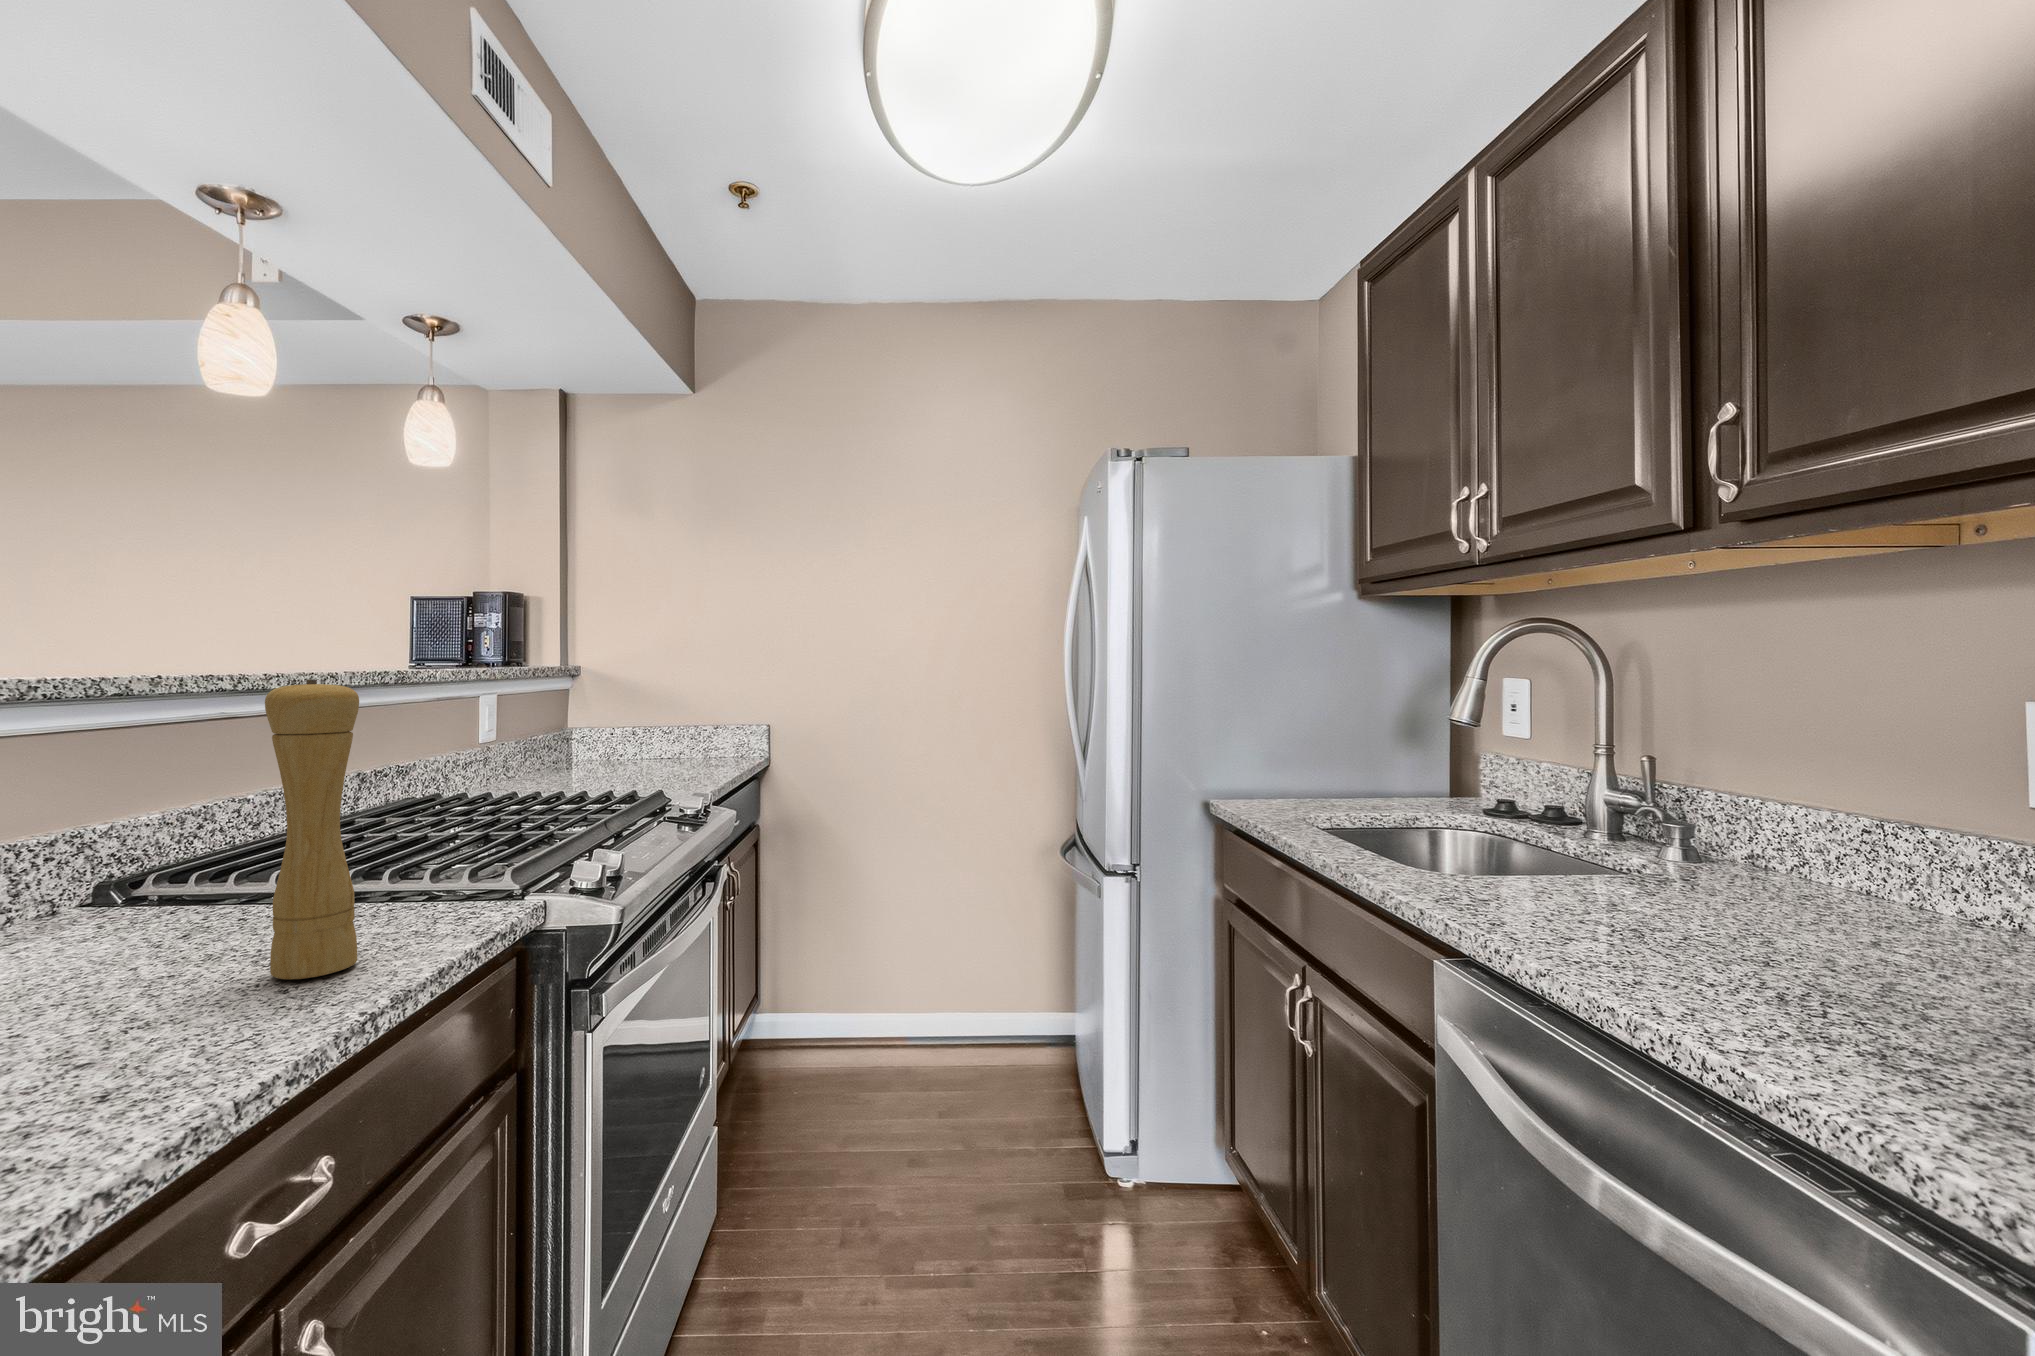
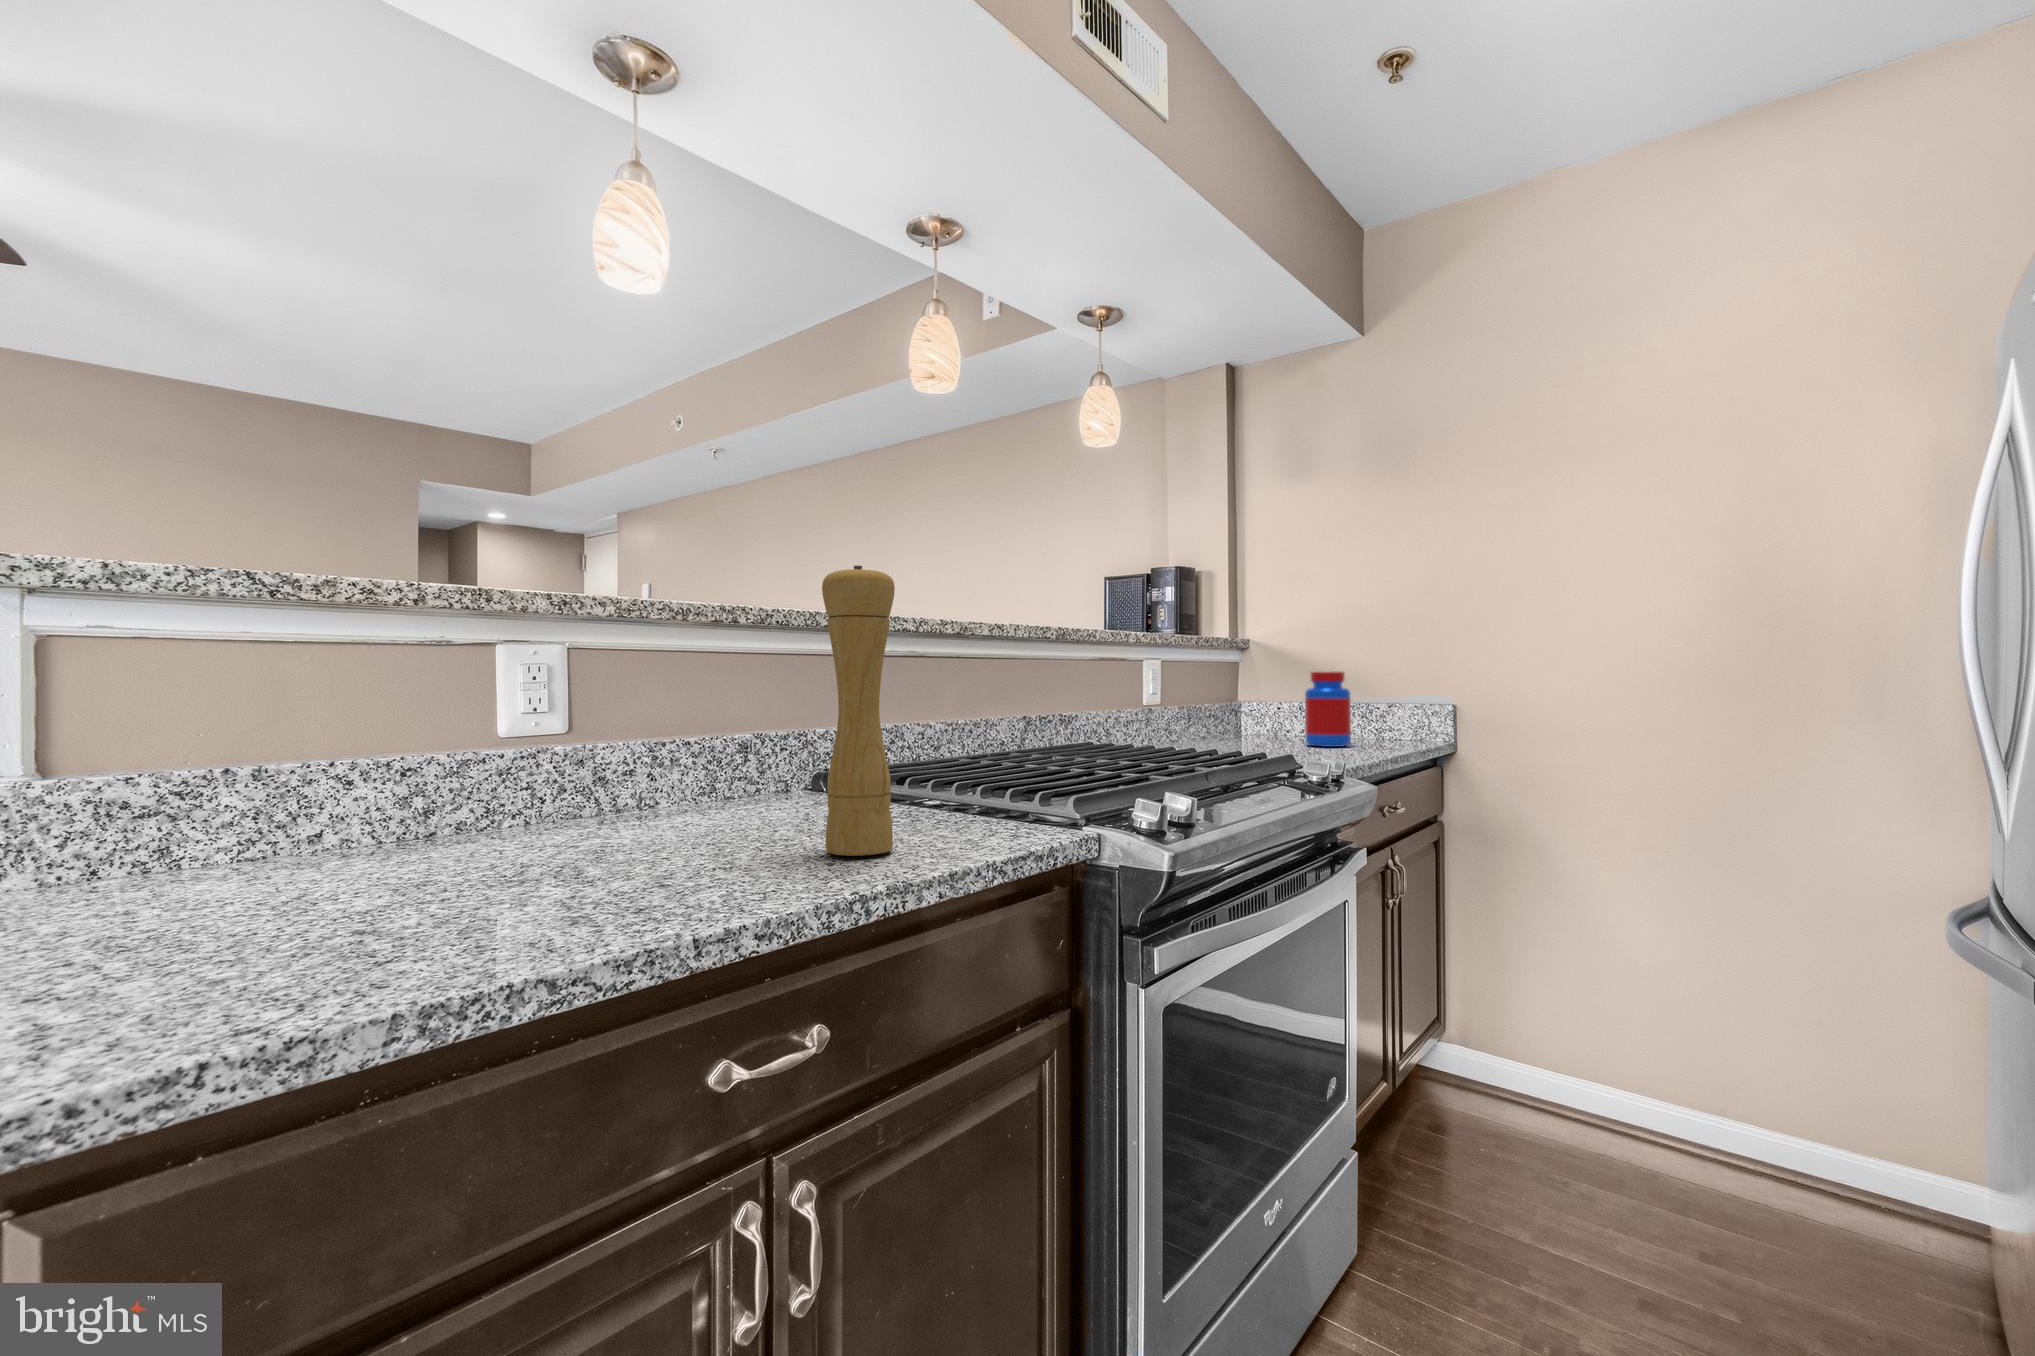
jar: none [654,709,695,775] -> present [1305,672,1351,747]

